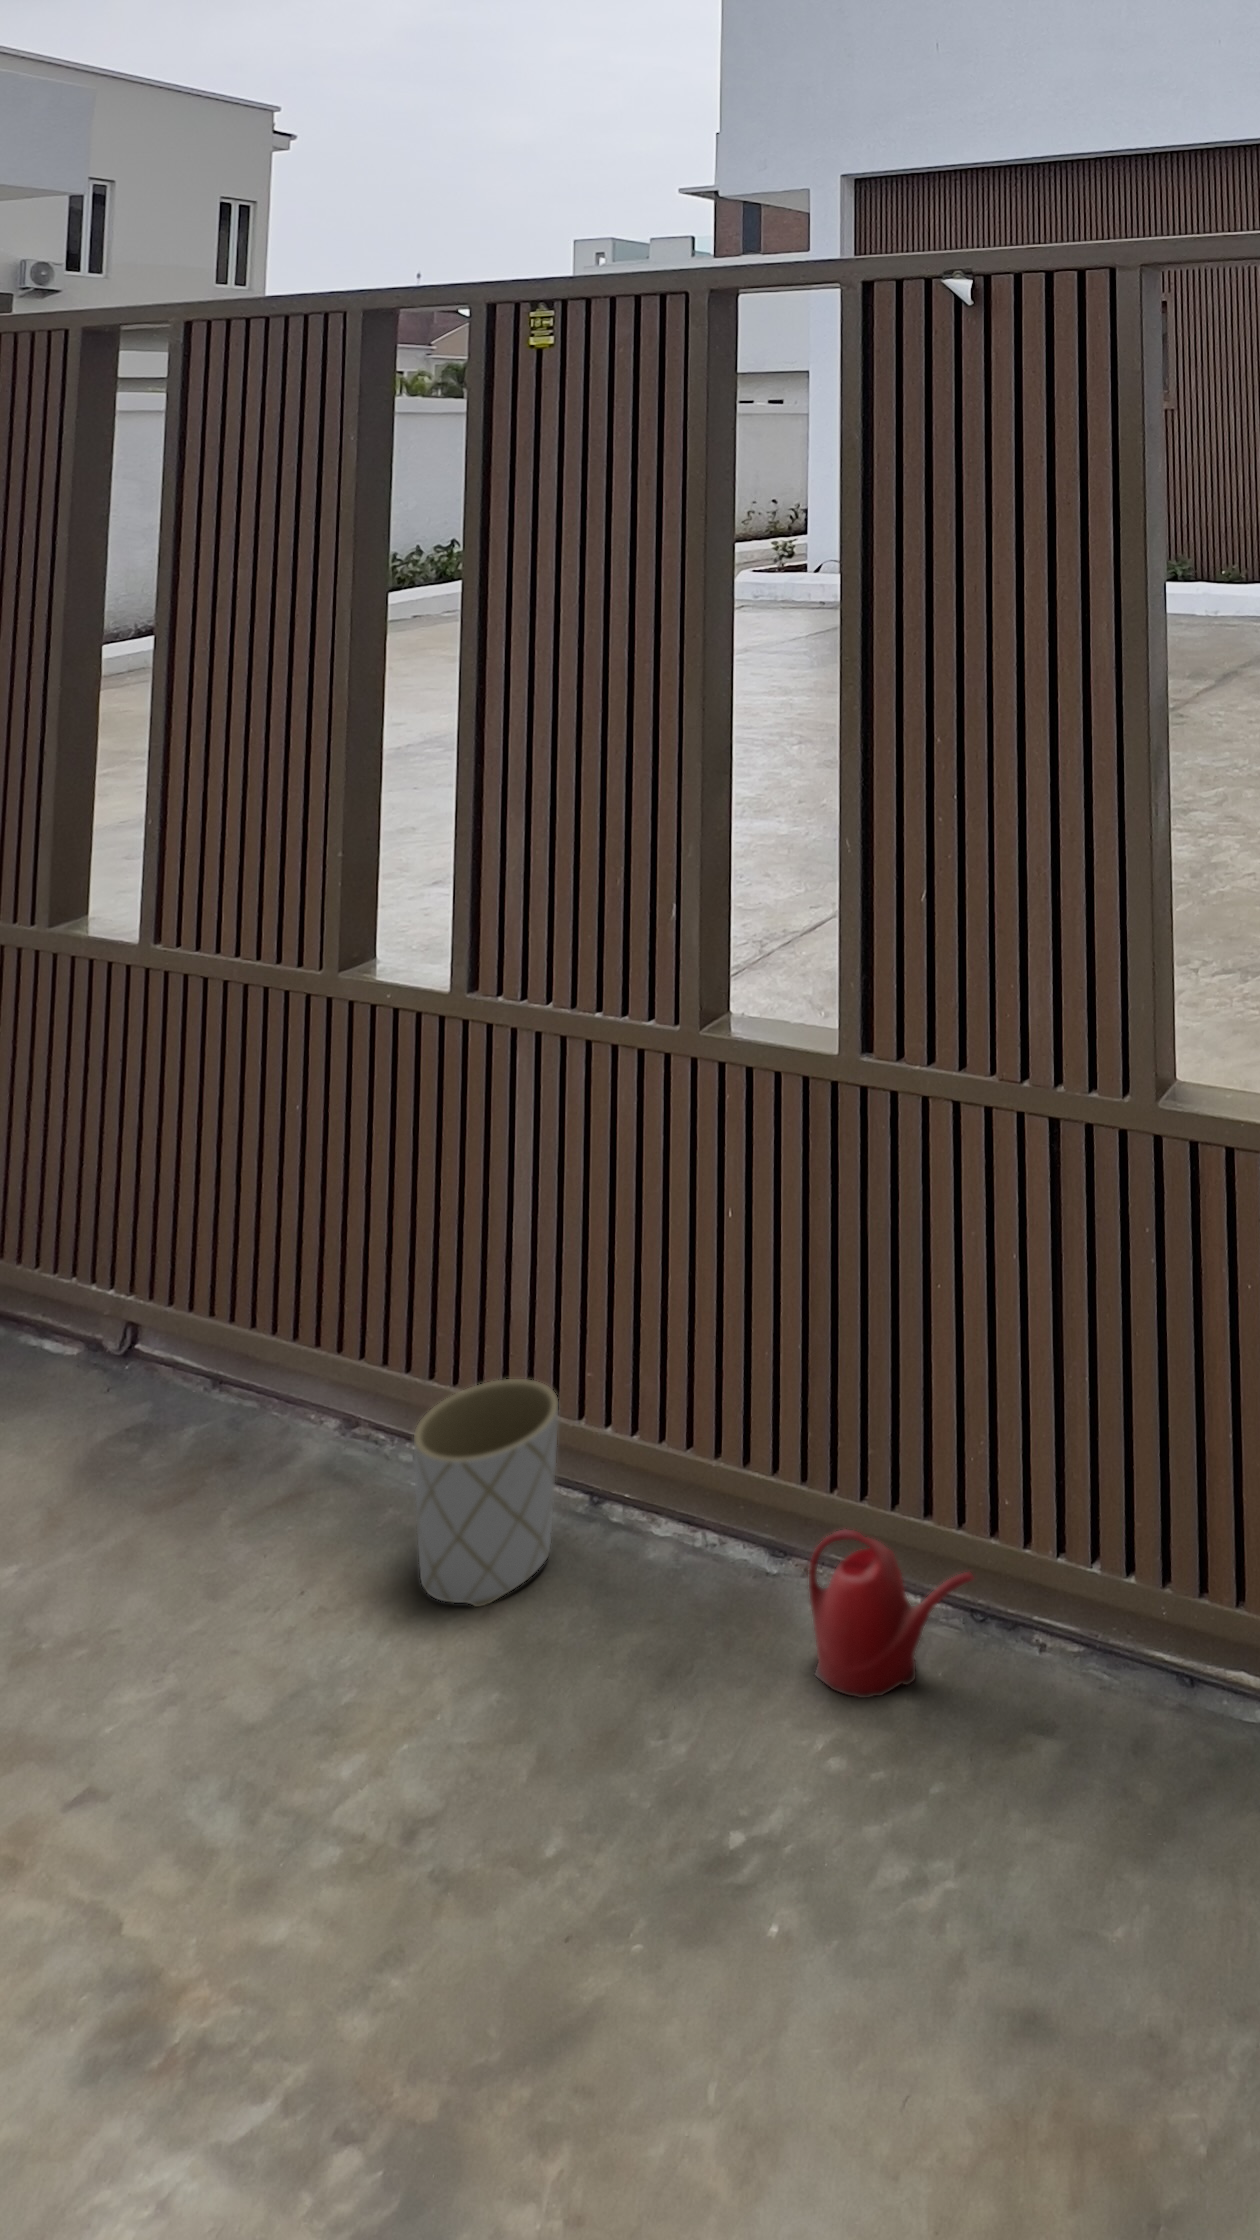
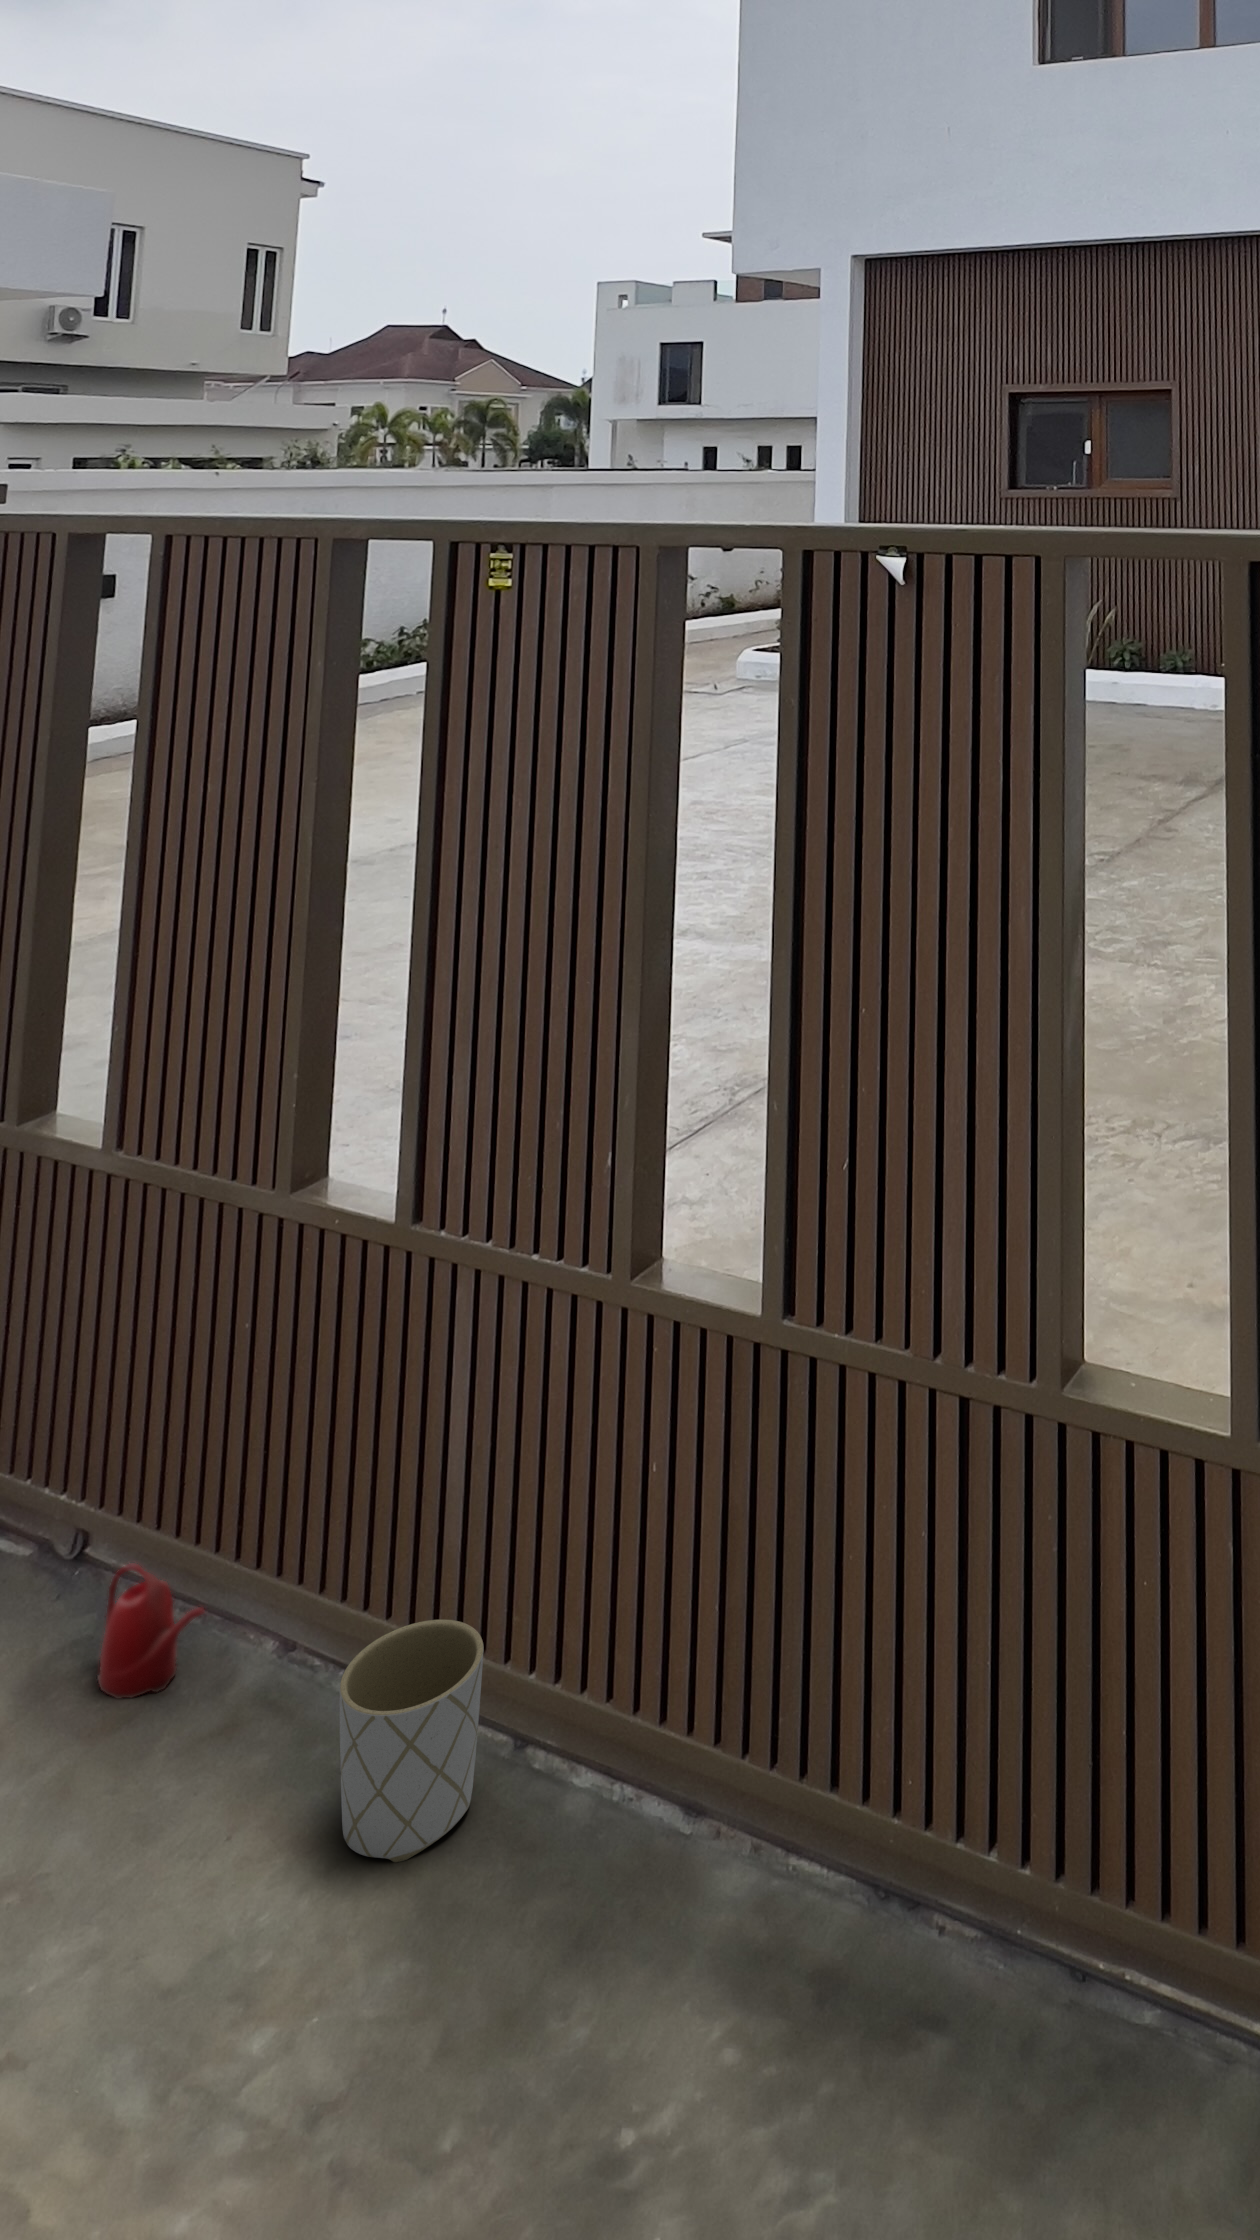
watering can: present [809,1530,974,1698] -> present [98,1563,204,1699]

